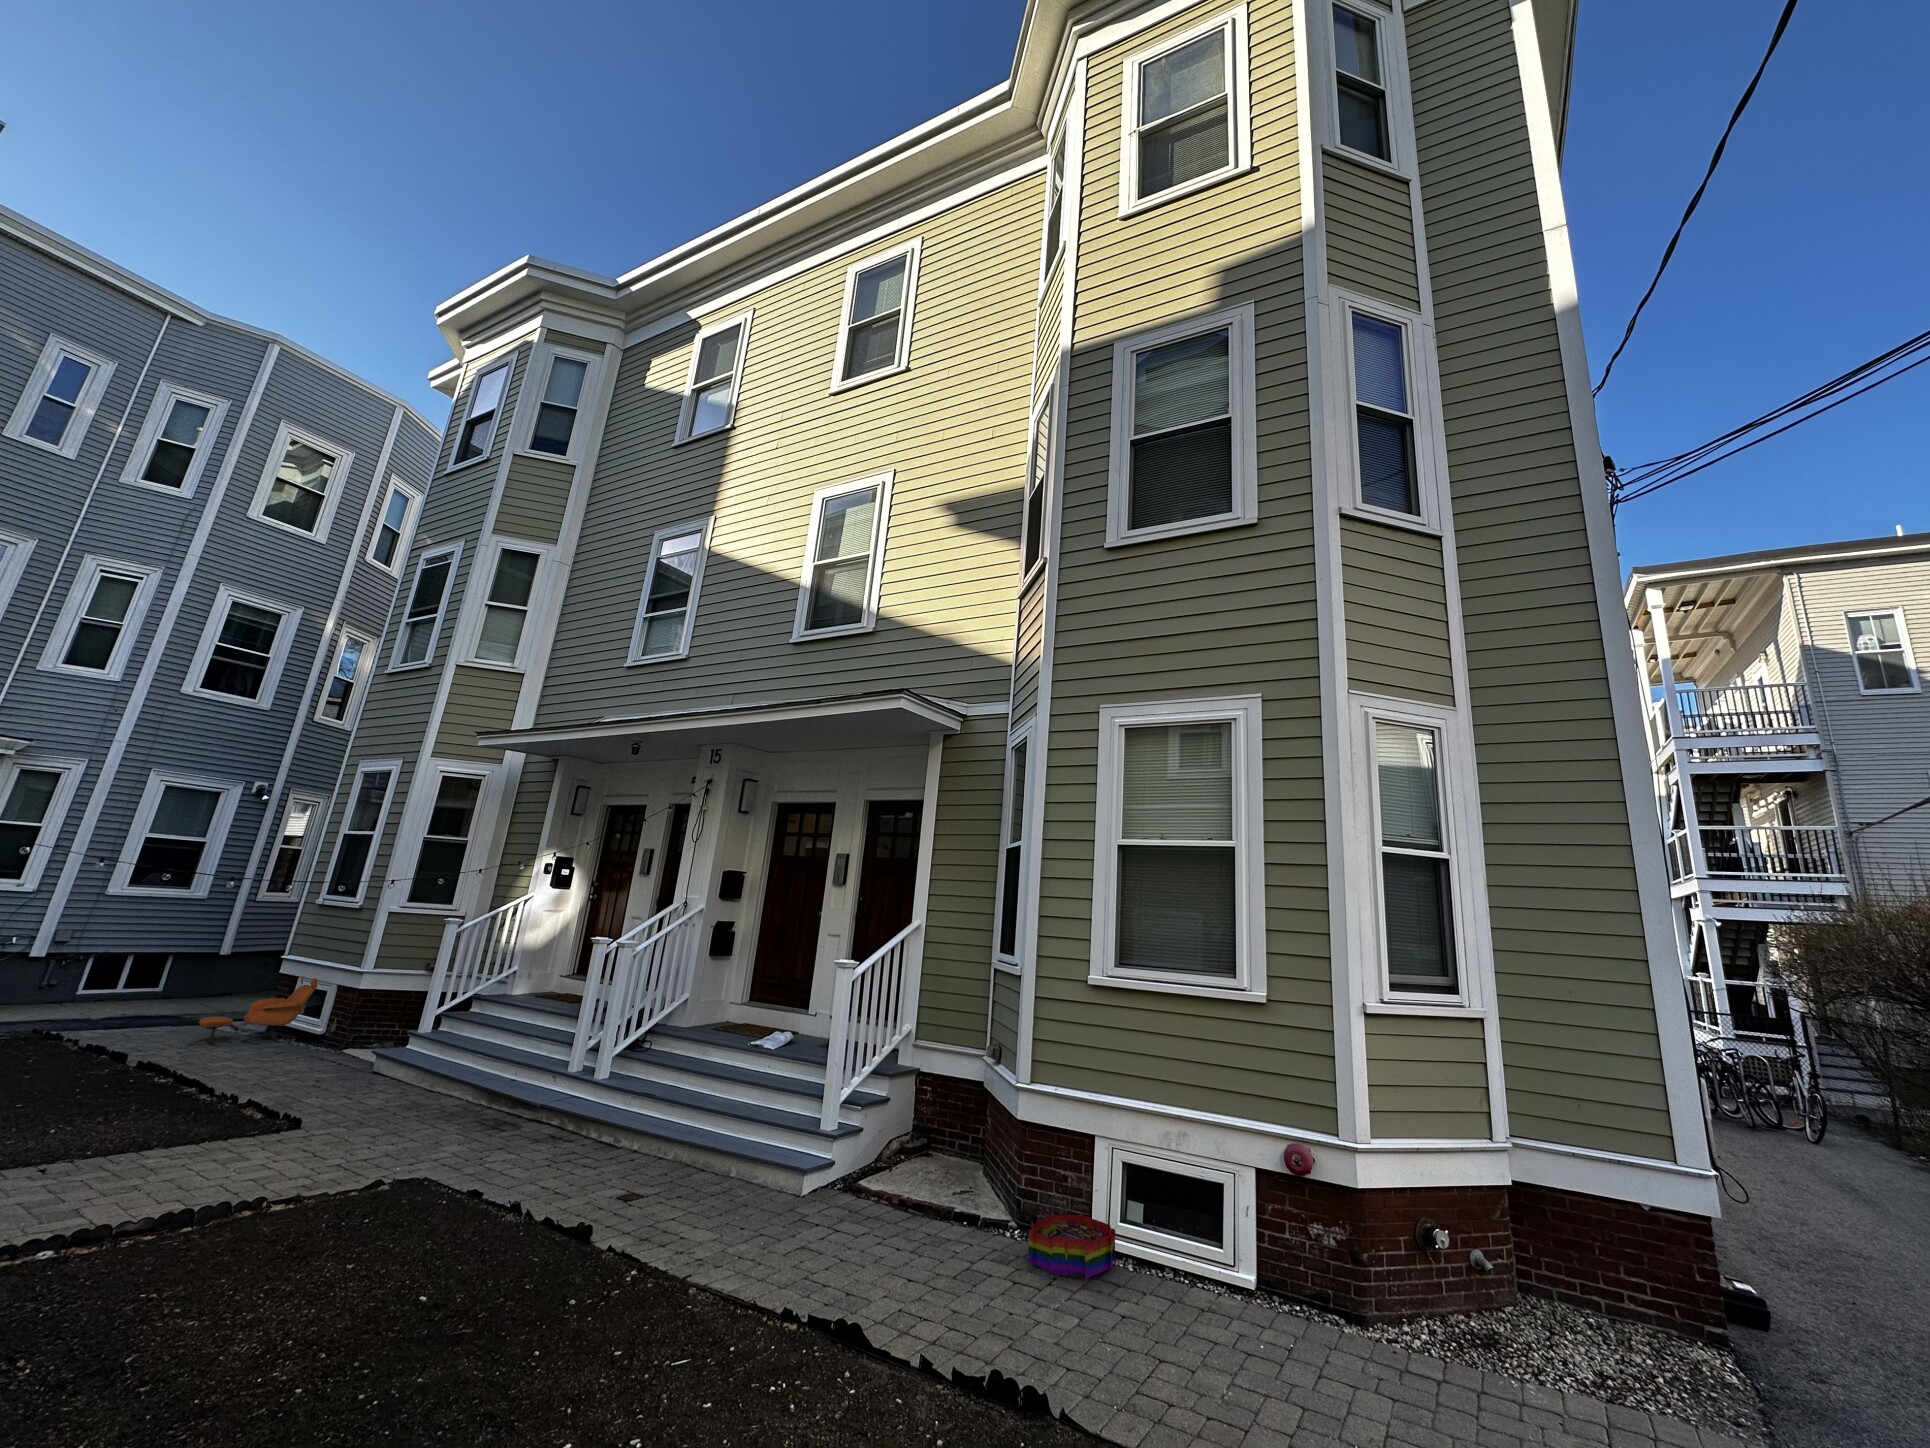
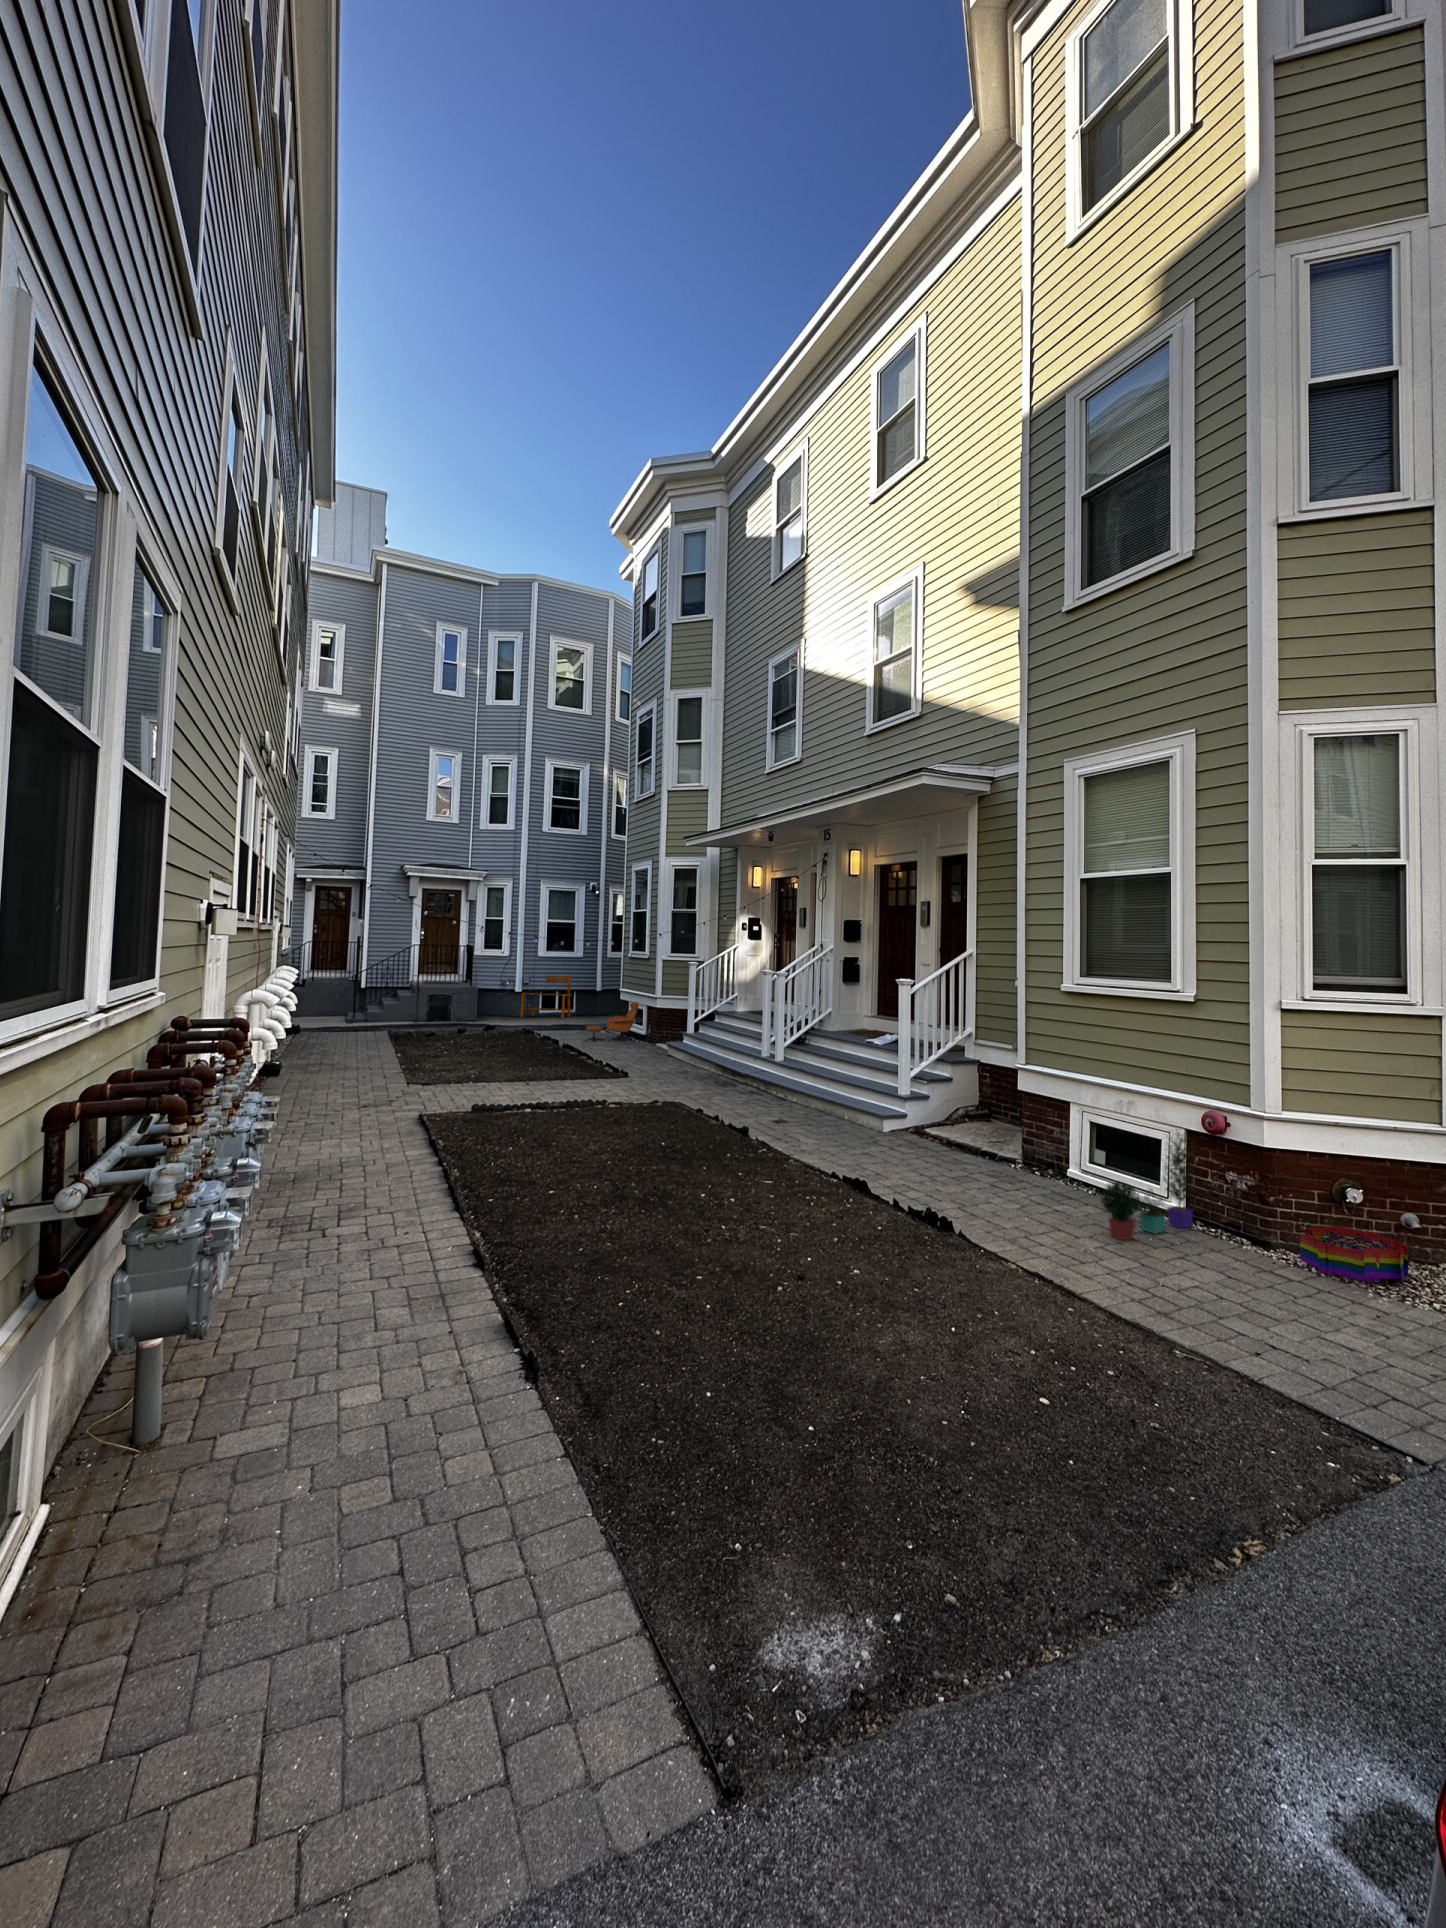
bench: none [34,922,173,997] -> present [520,976,572,1018]
potted plant: none [1215,1173,1293,1366] -> present [1100,1132,1197,1240]
storage bin: present [1028,1214,1115,1279] -> present [1300,1226,1408,1282]

